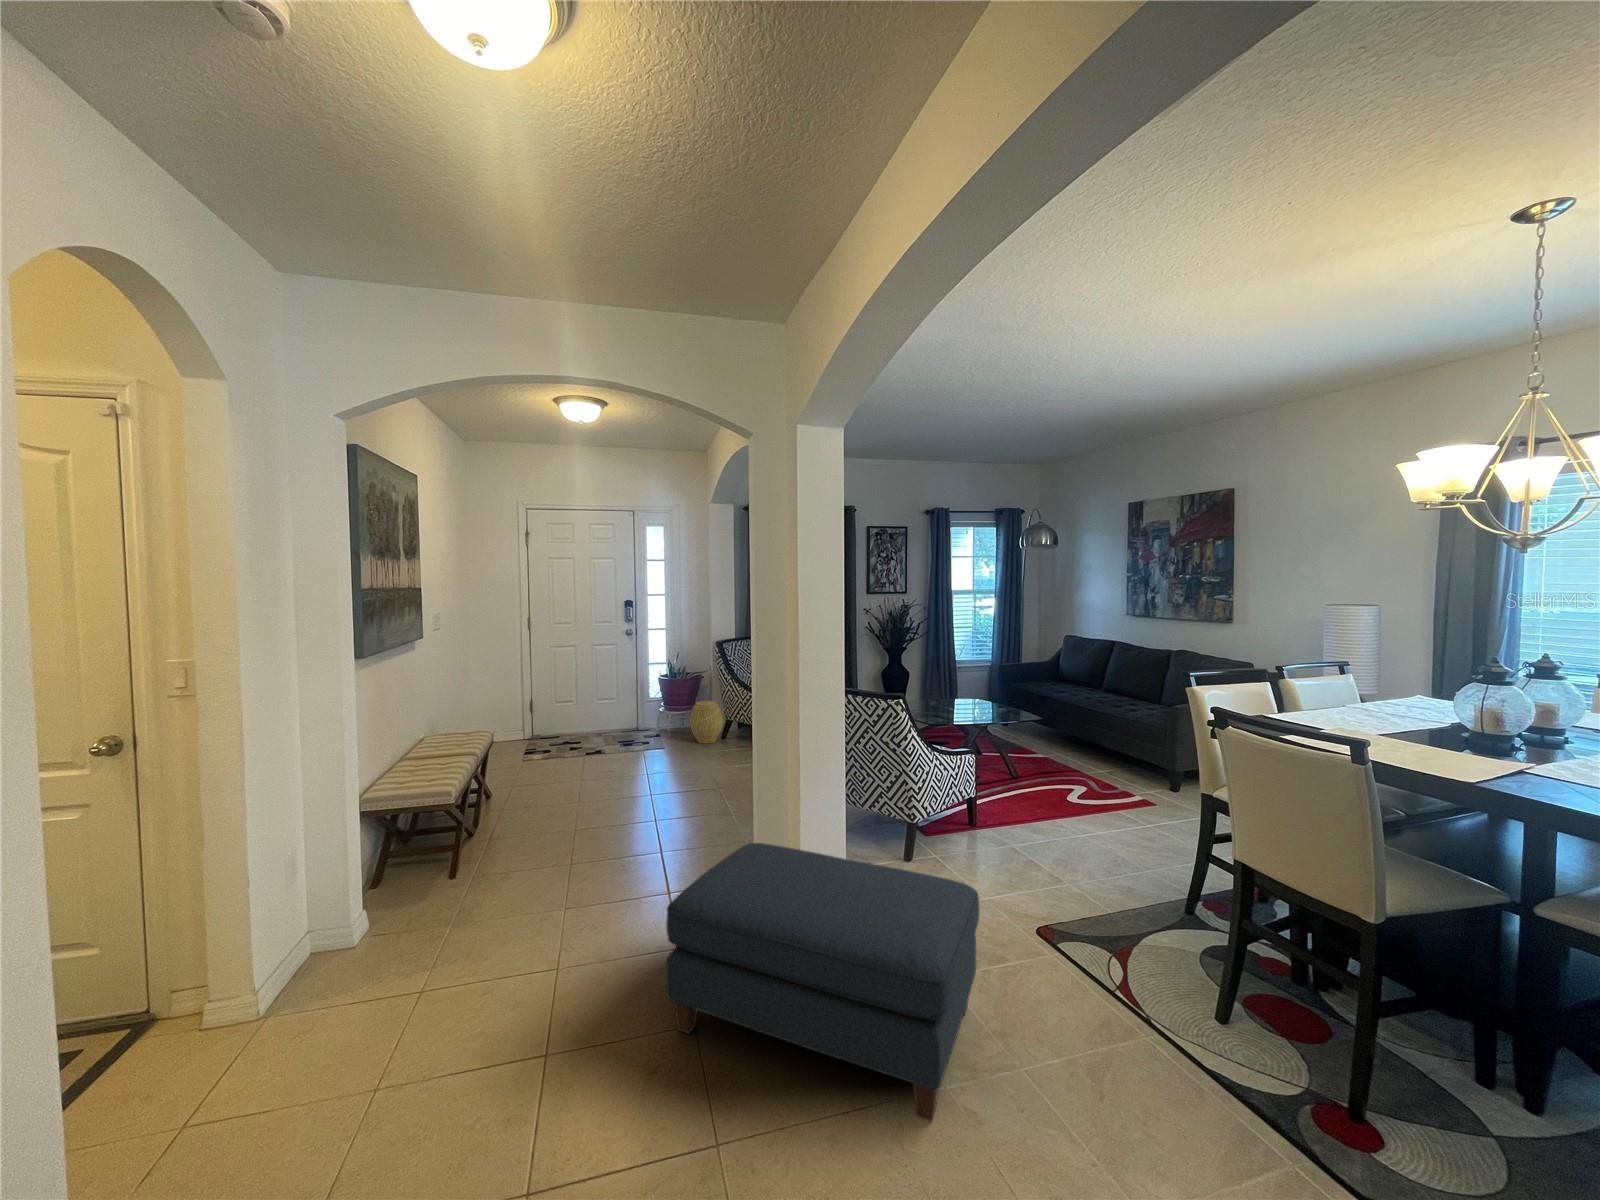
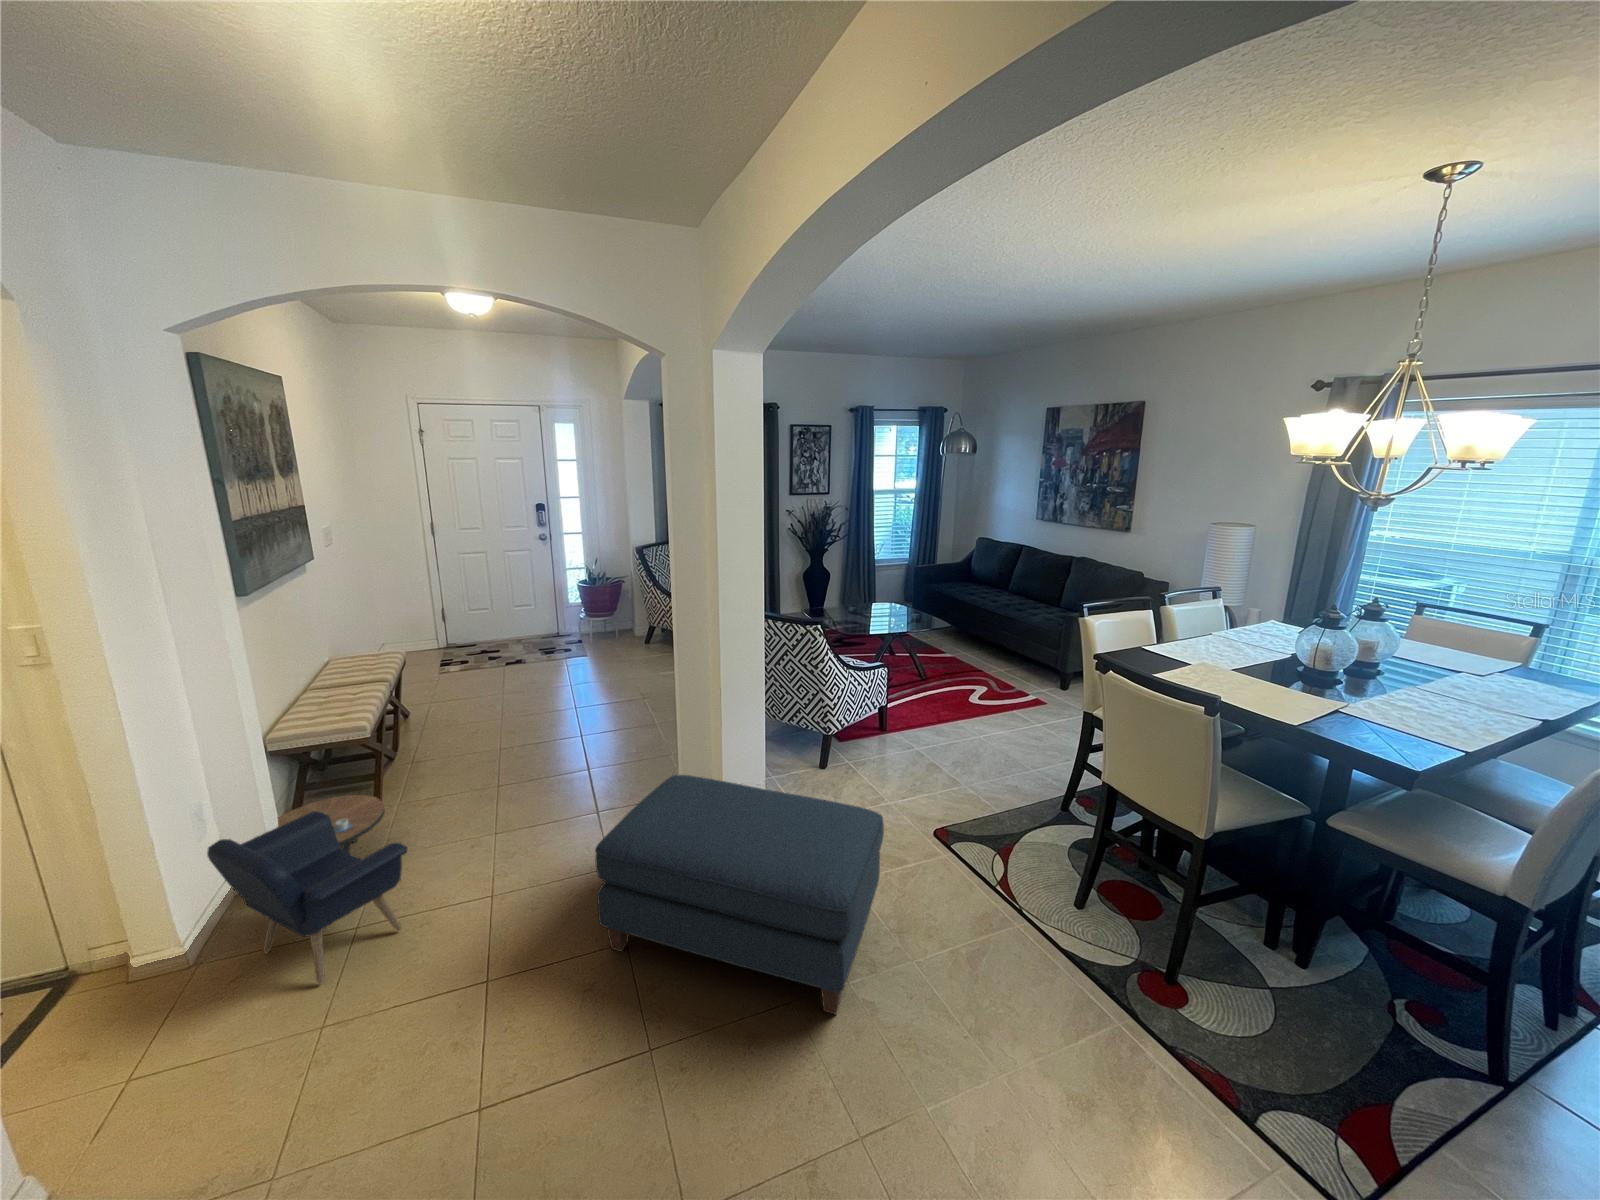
woven basket: present [690,701,723,743] -> none [614,606,647,648]
armchair: none [296,859,481,1044] -> present [207,795,408,985]

